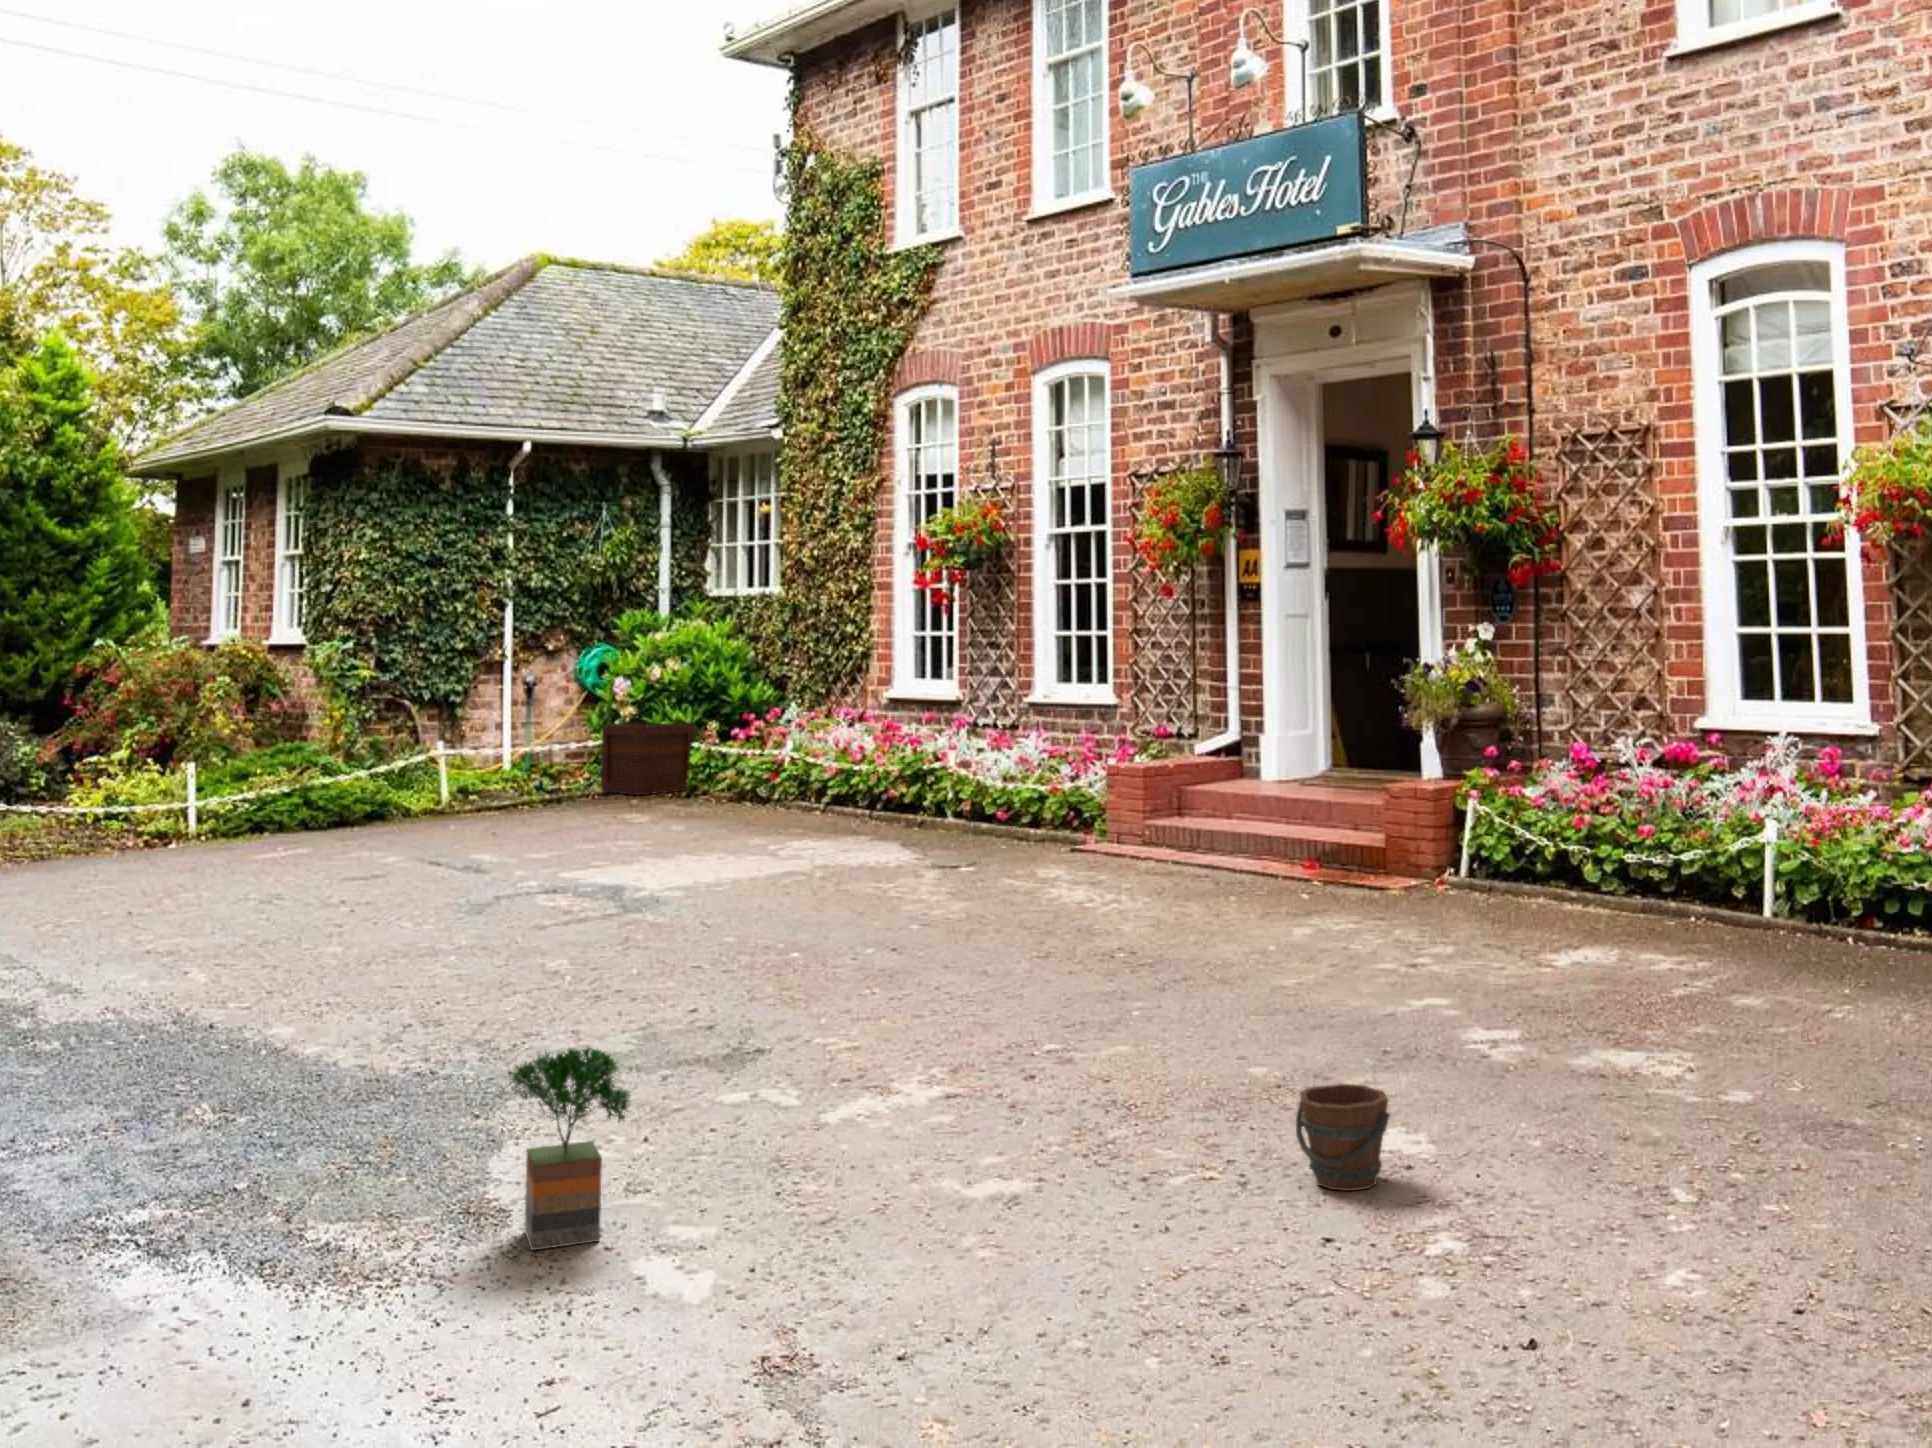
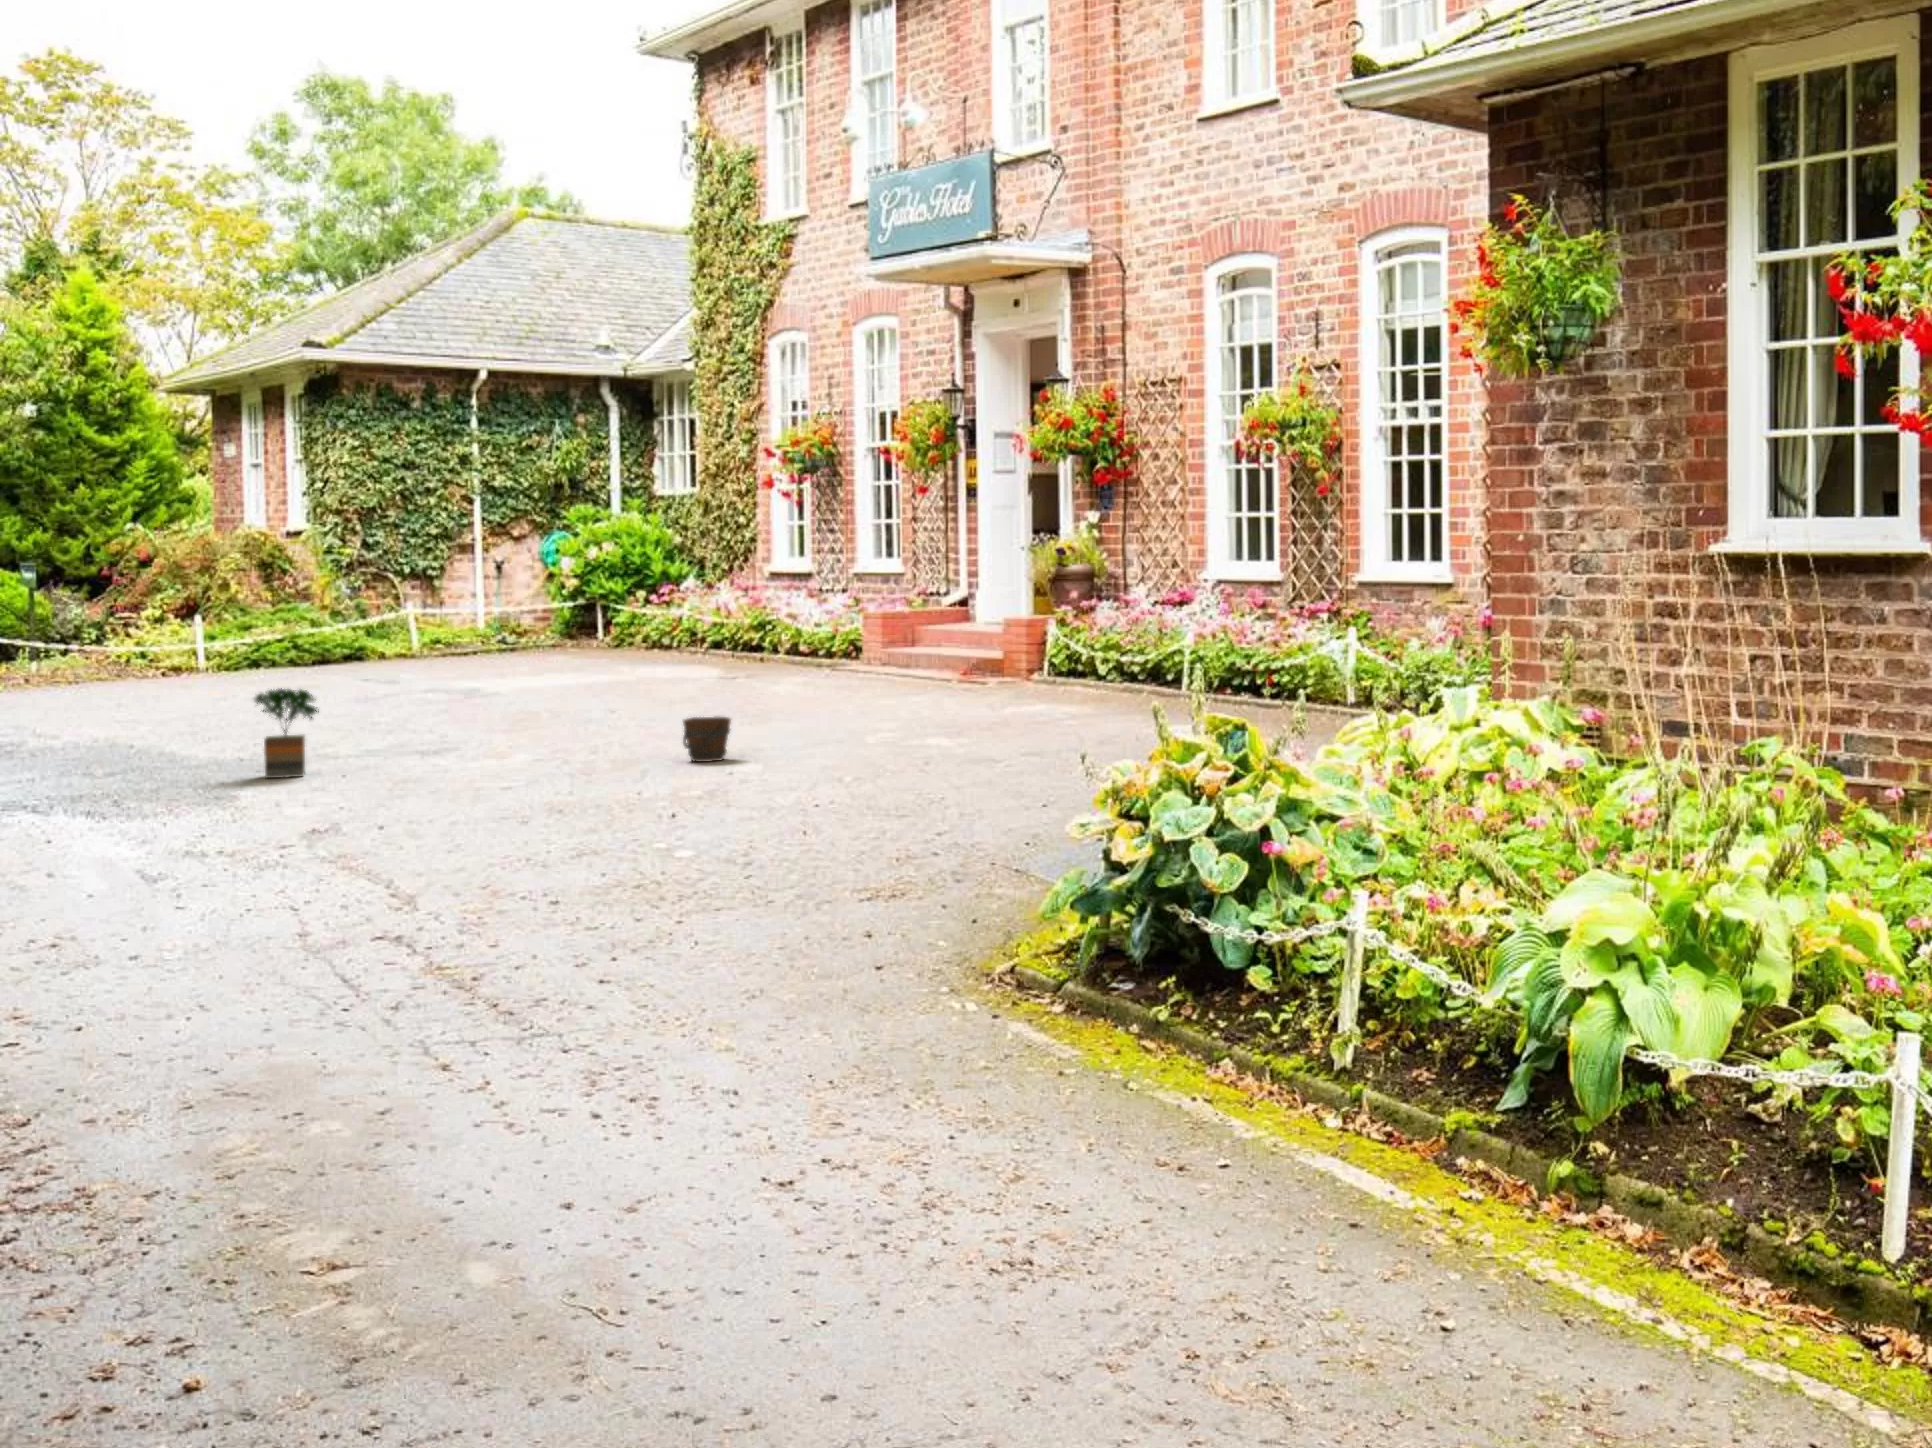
wooden crate: present [601,722,696,795] -> none [550,593,627,647]

